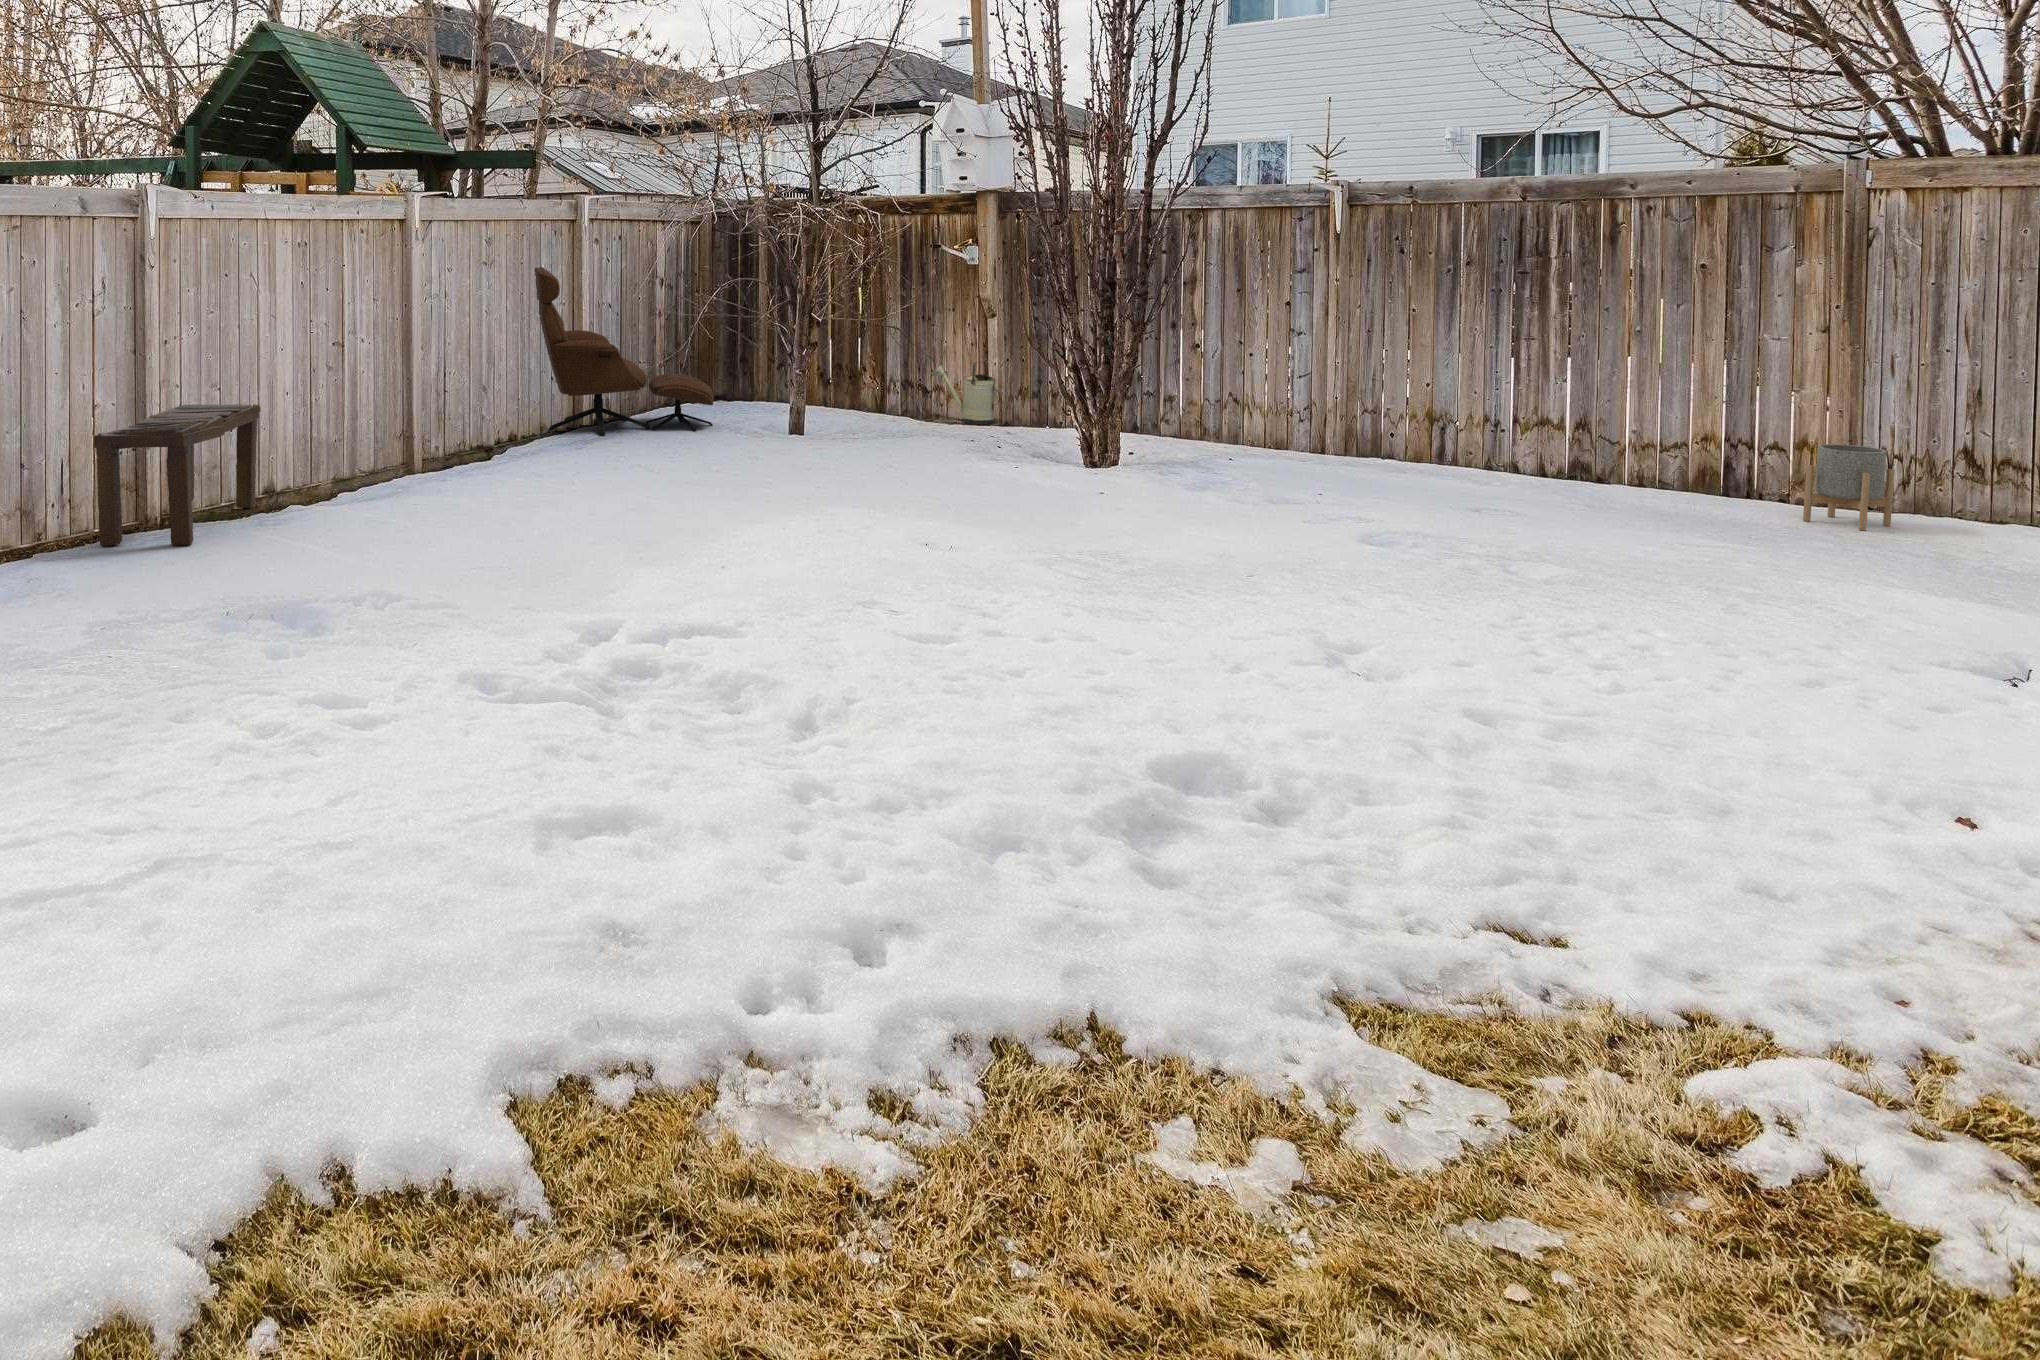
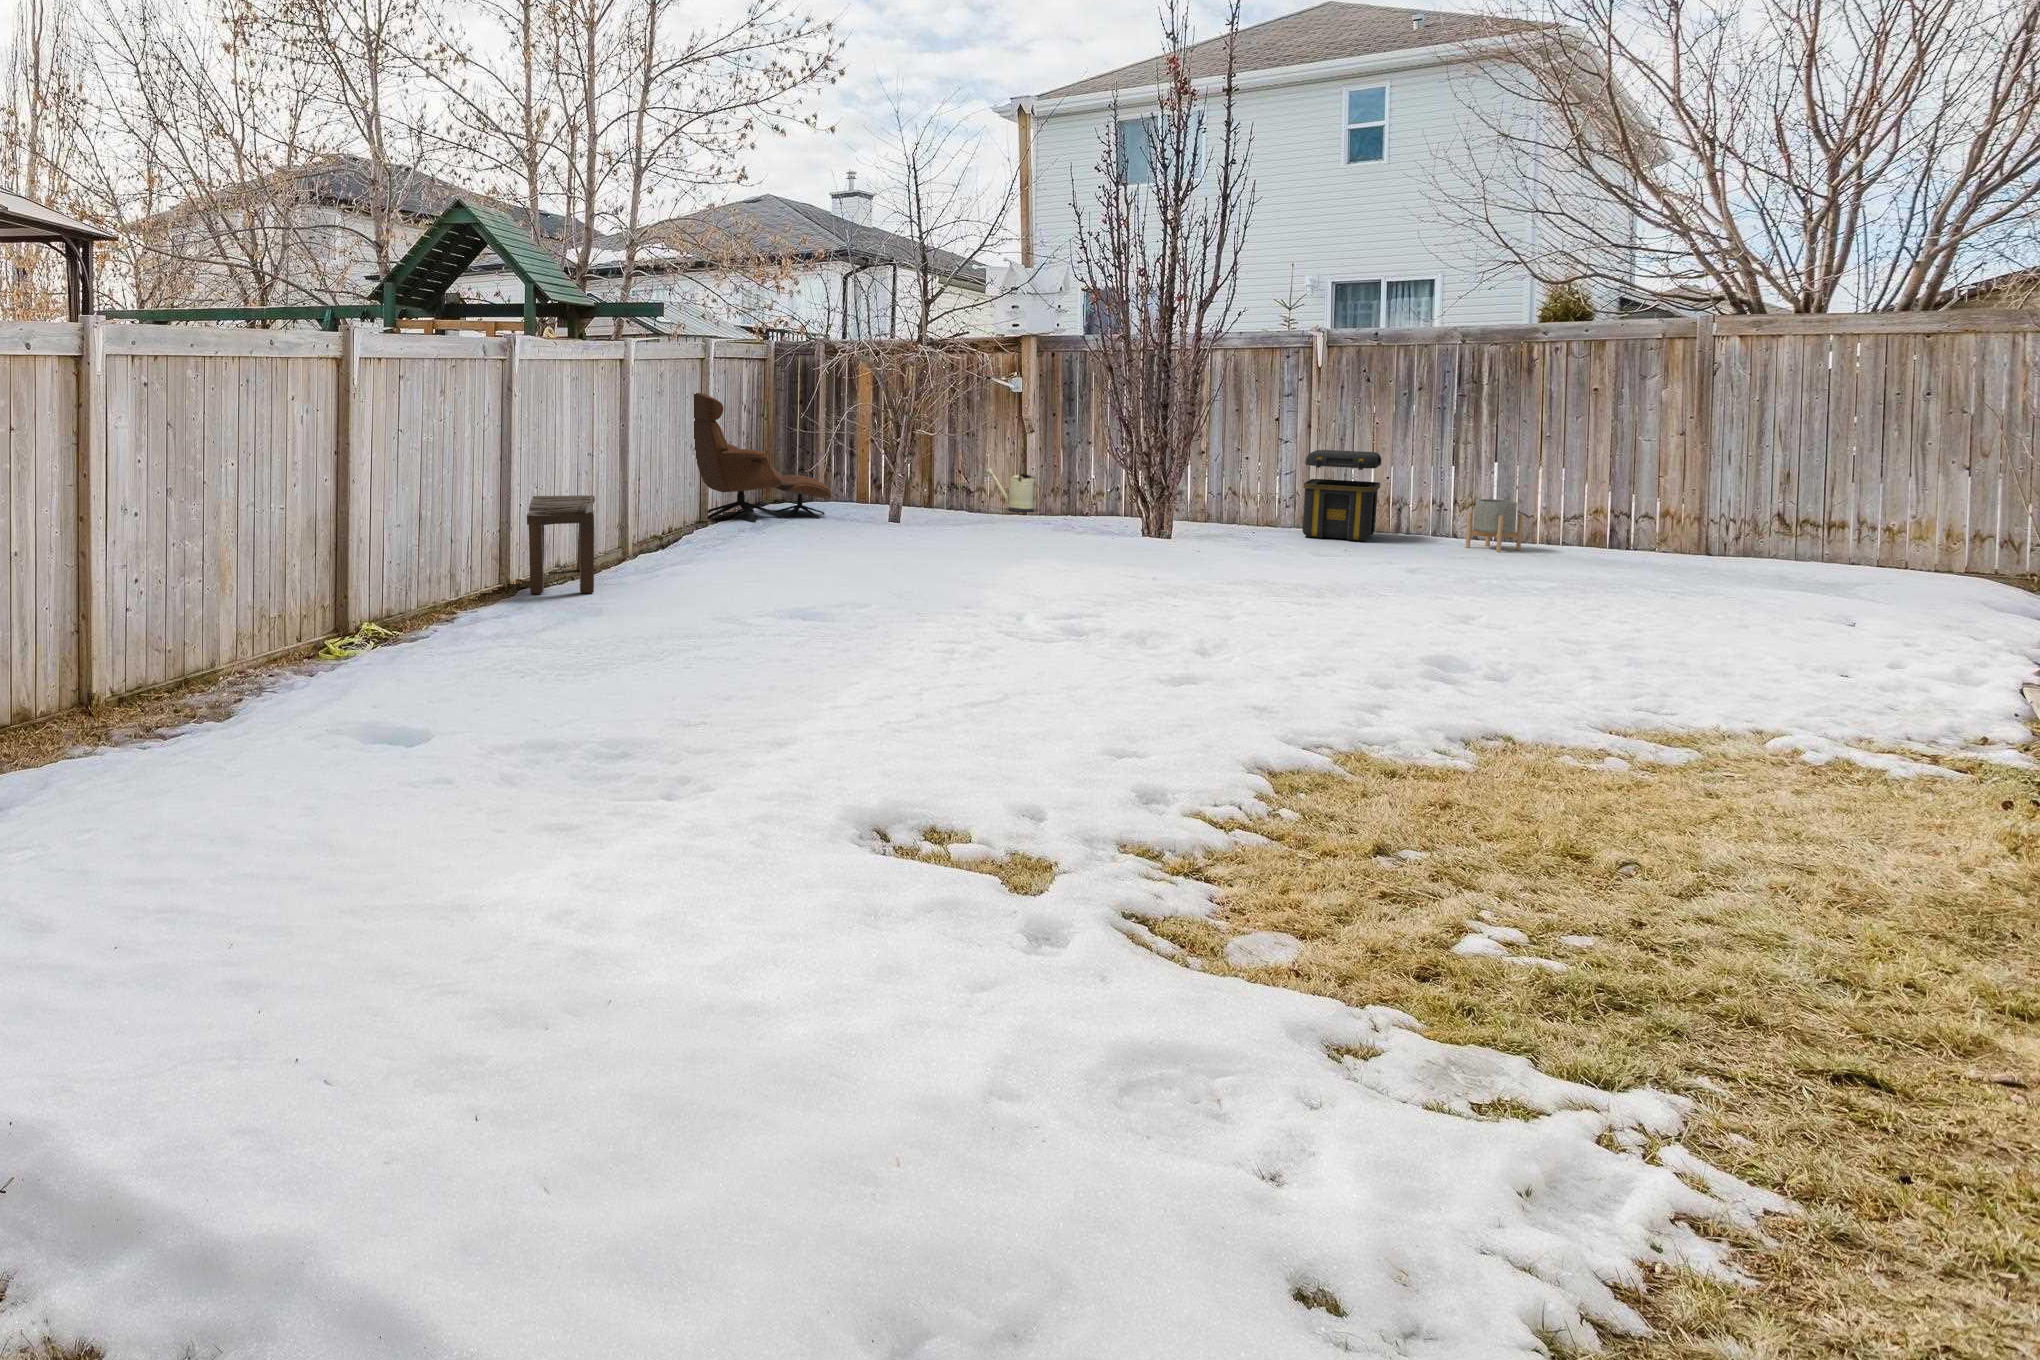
toolbox: none [1312,347,1420,474] -> present [1302,450,1381,541]
planter: present [1803,444,1895,530] -> present [1465,499,1523,552]

